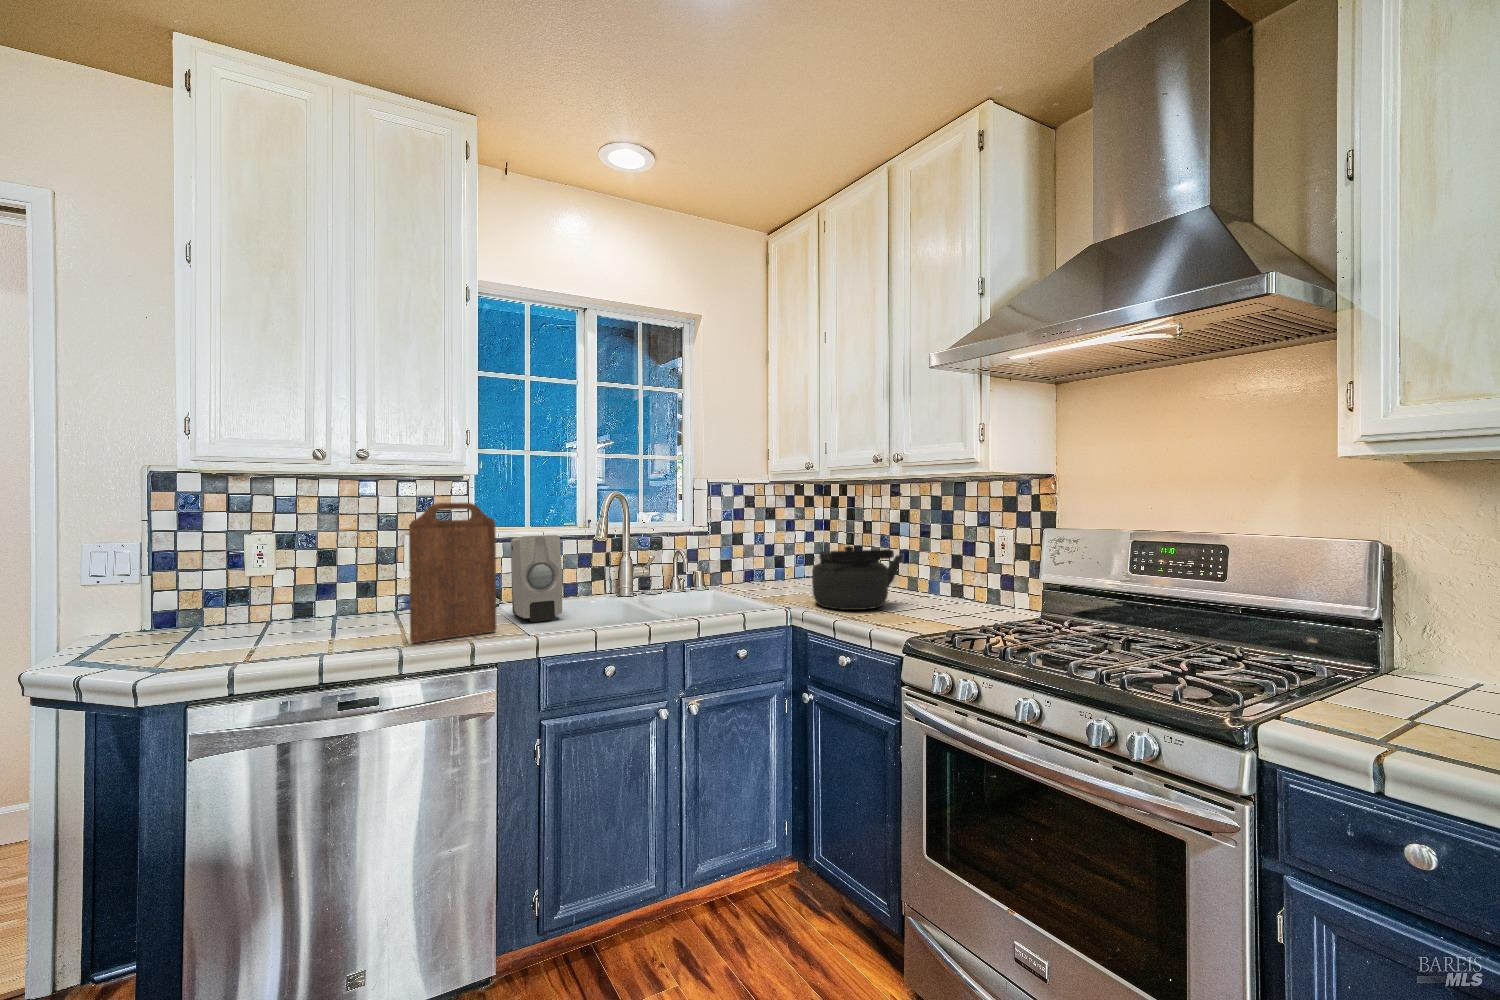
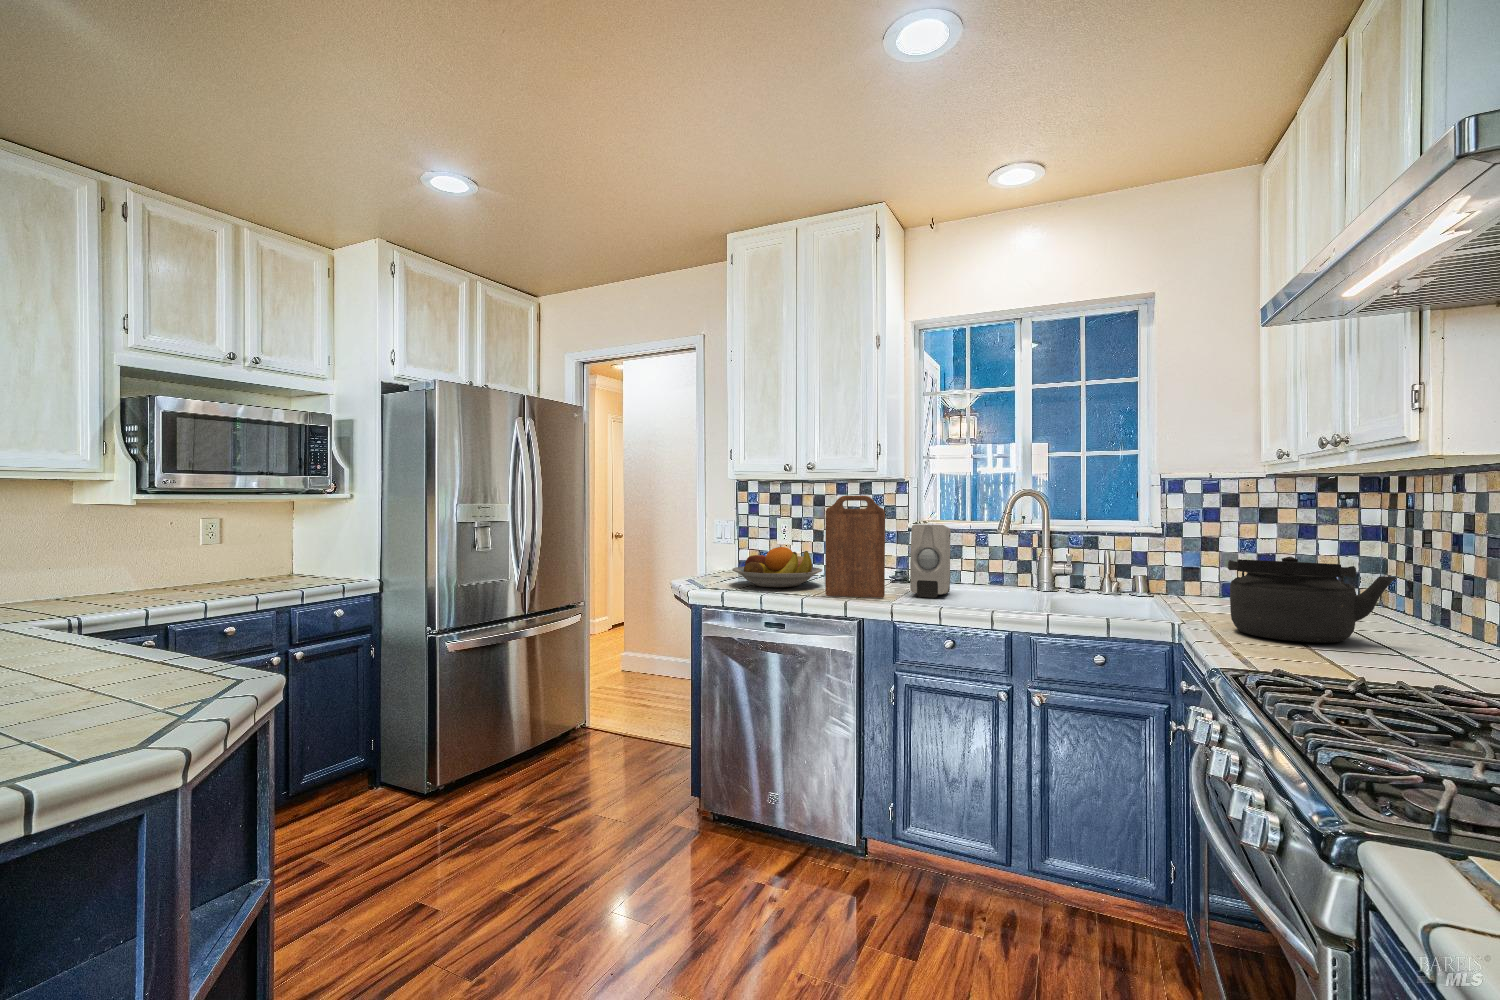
fruit bowl: none [197,581,375,648] -> present [732,547,822,587]

